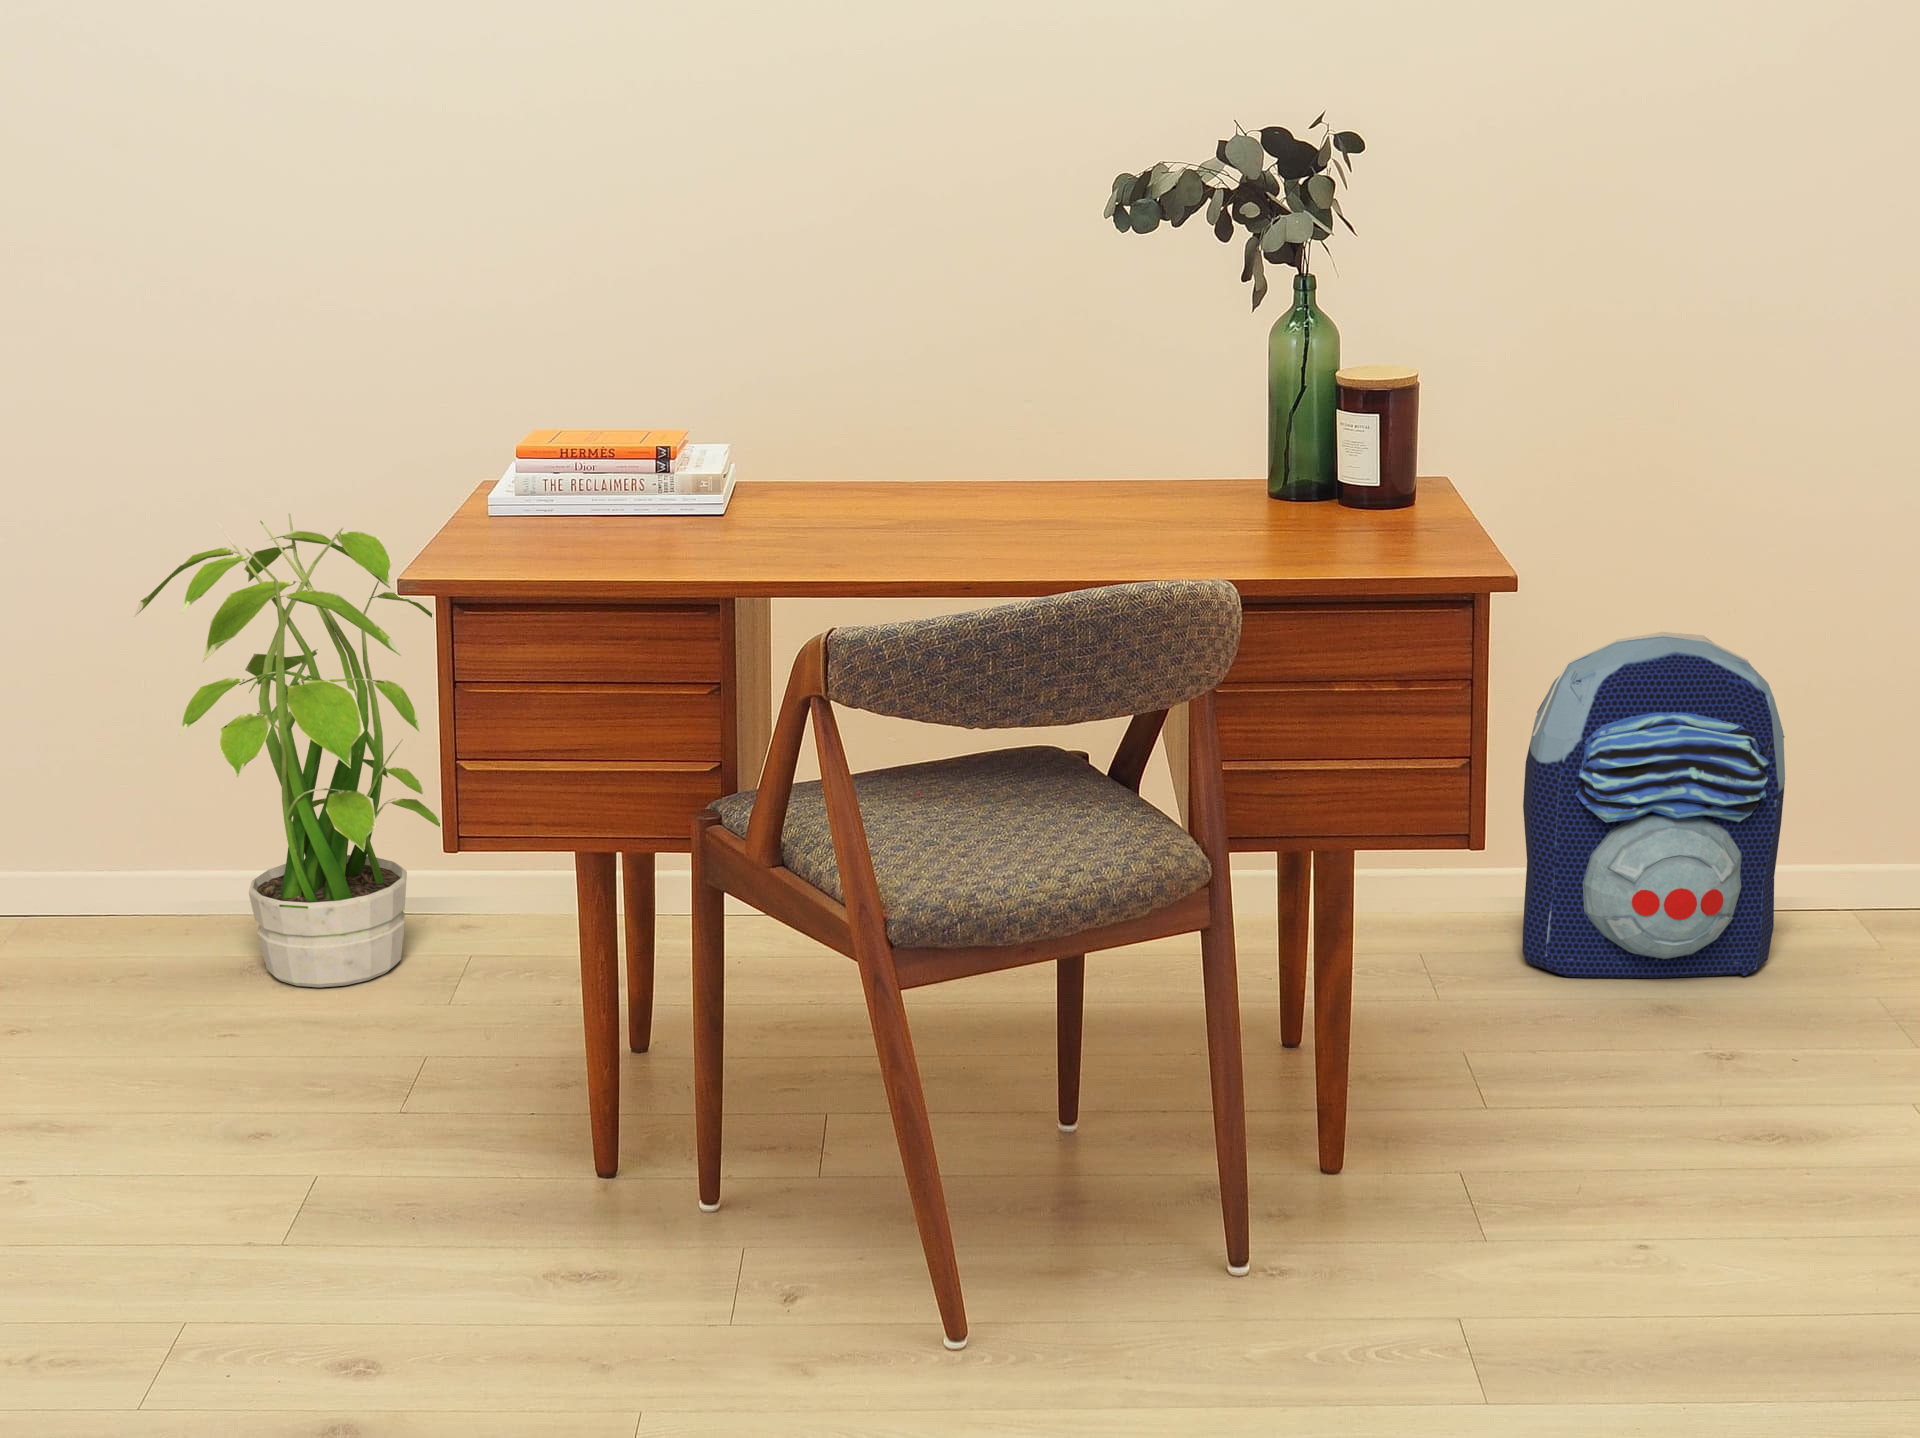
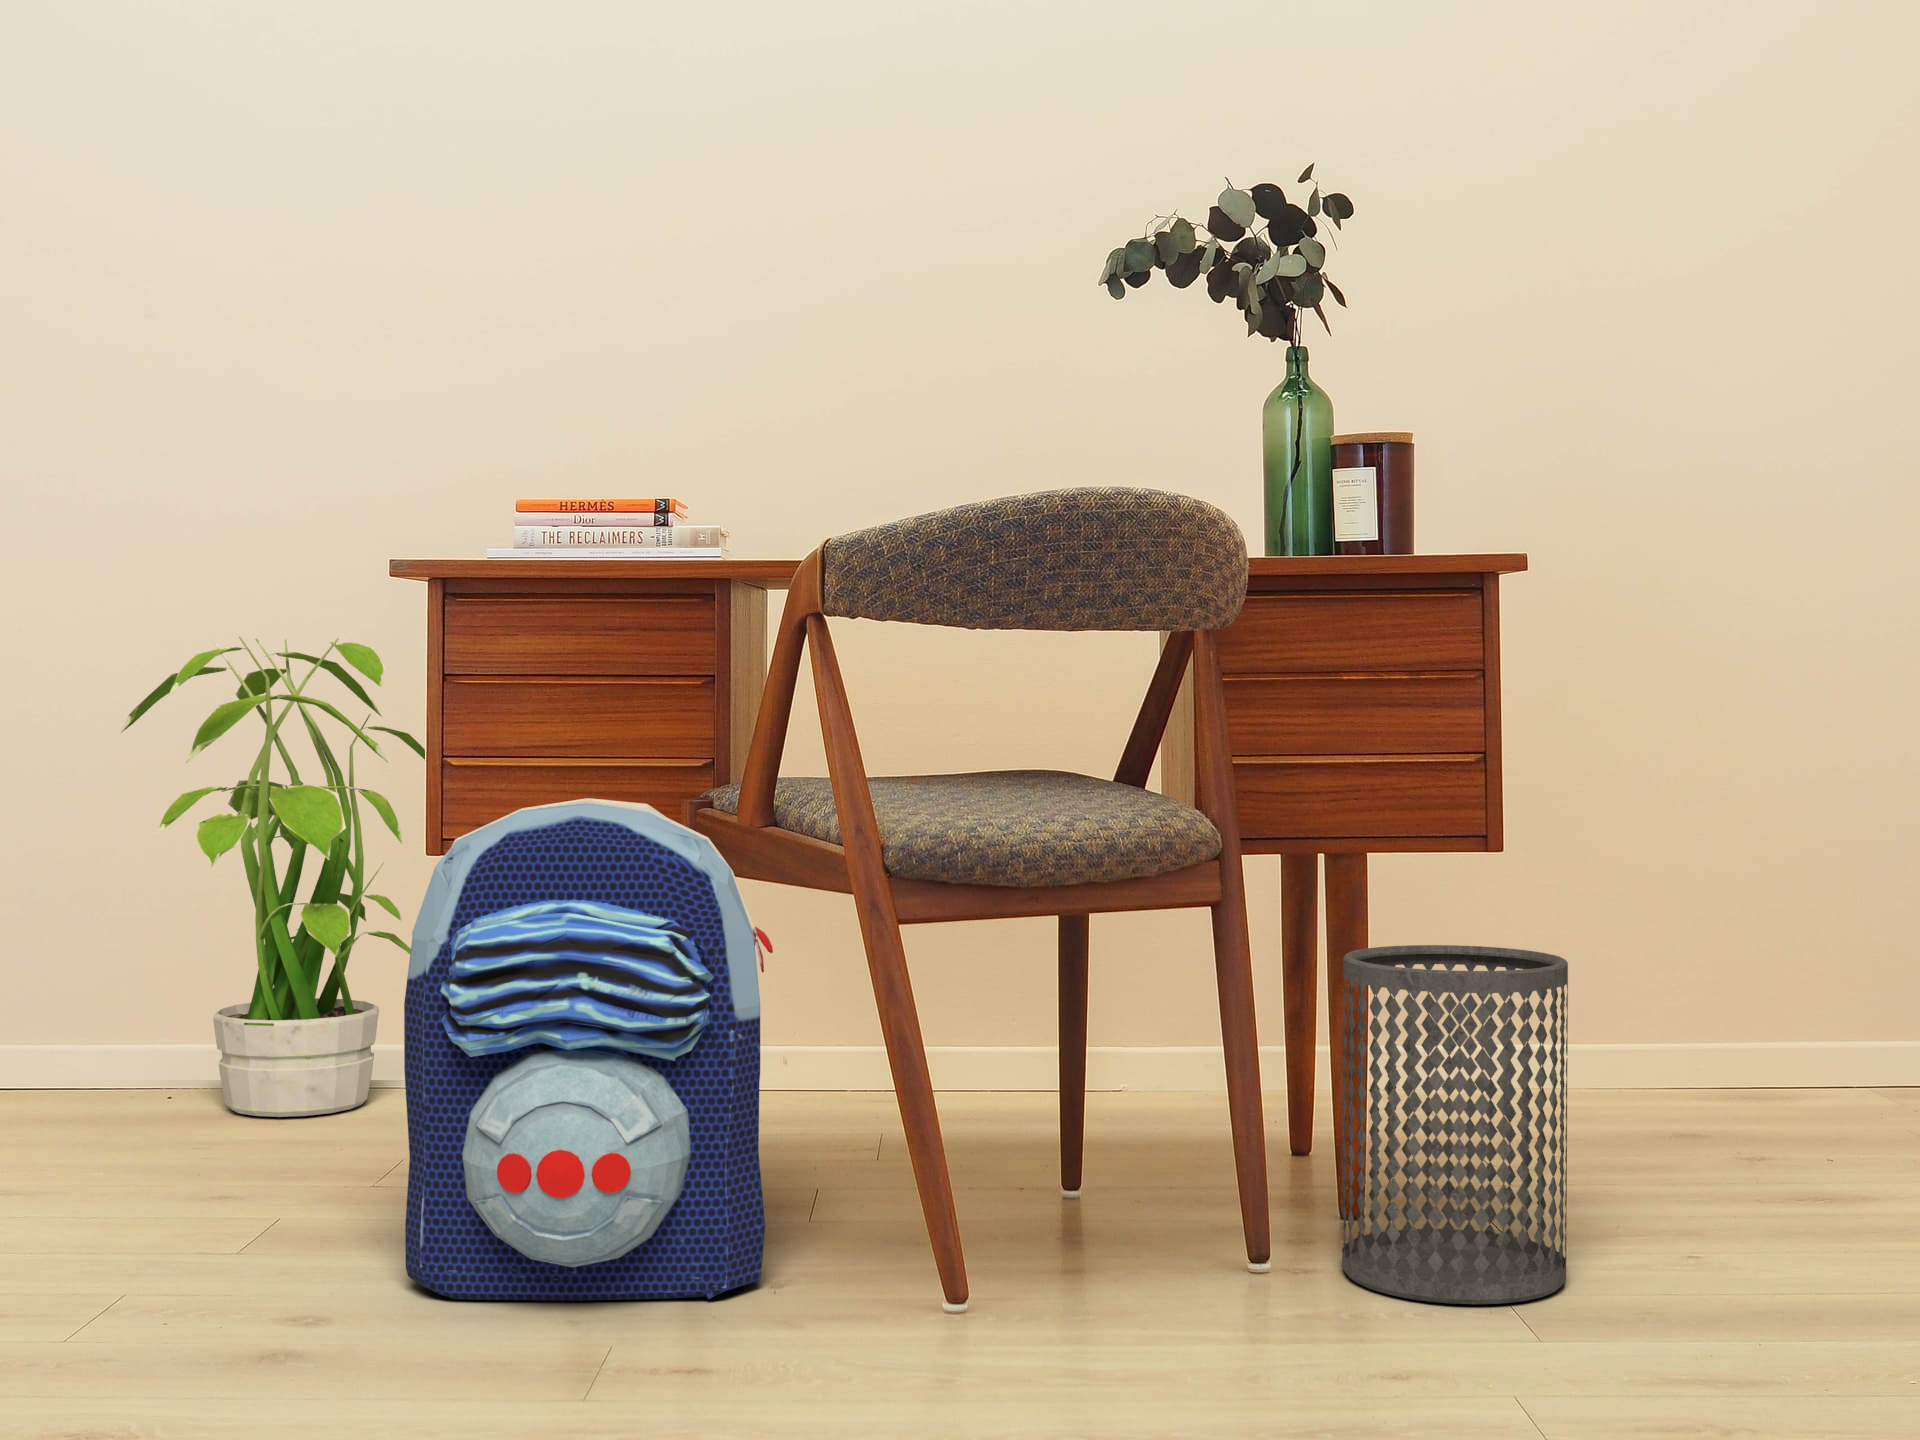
backpack: present [1523,632,1785,978] -> present [404,798,773,1300]
wastebasket: none [1316,940,1539,1300] -> present [1342,945,1568,1304]

